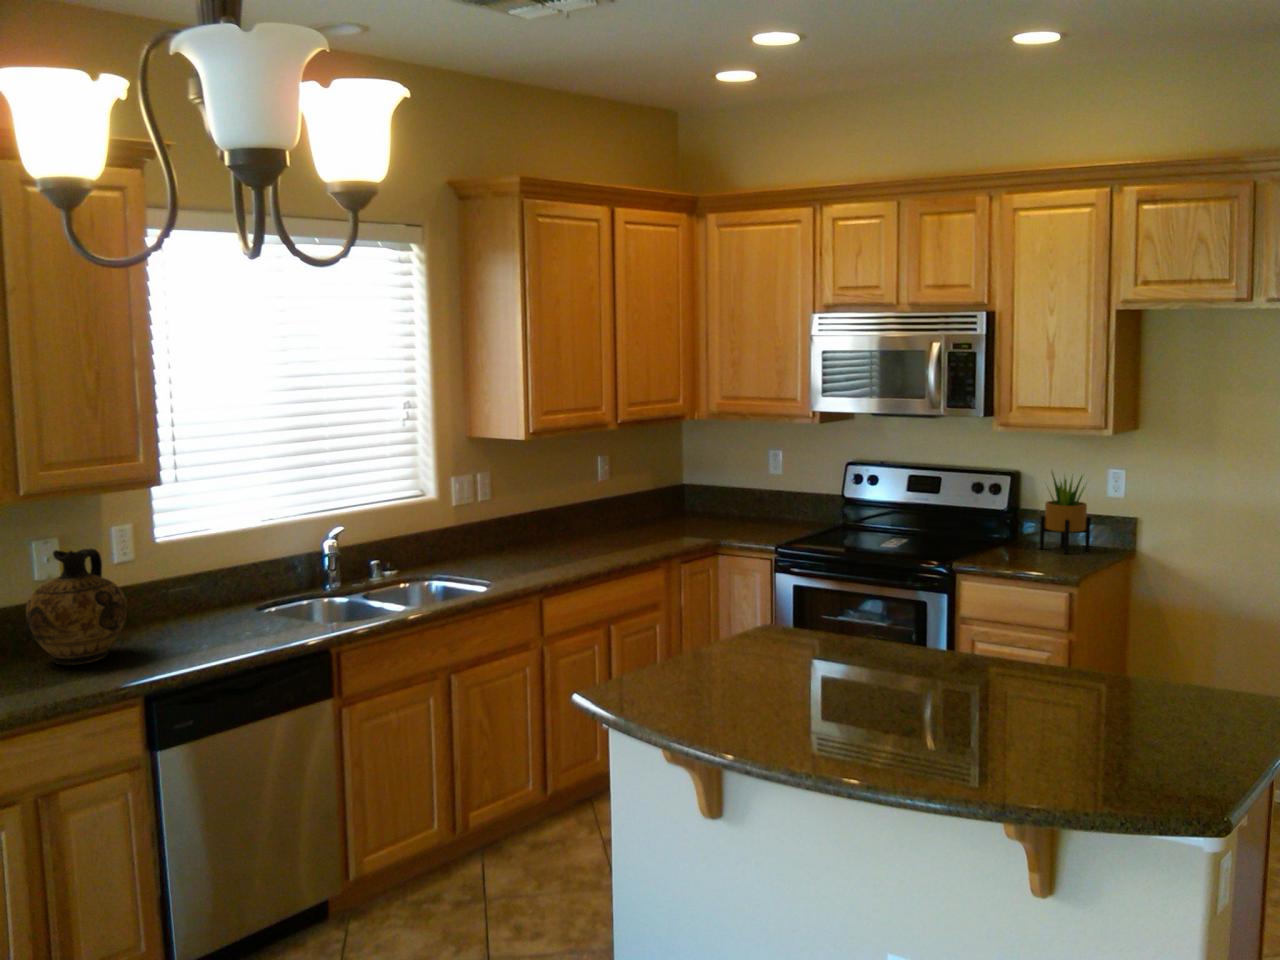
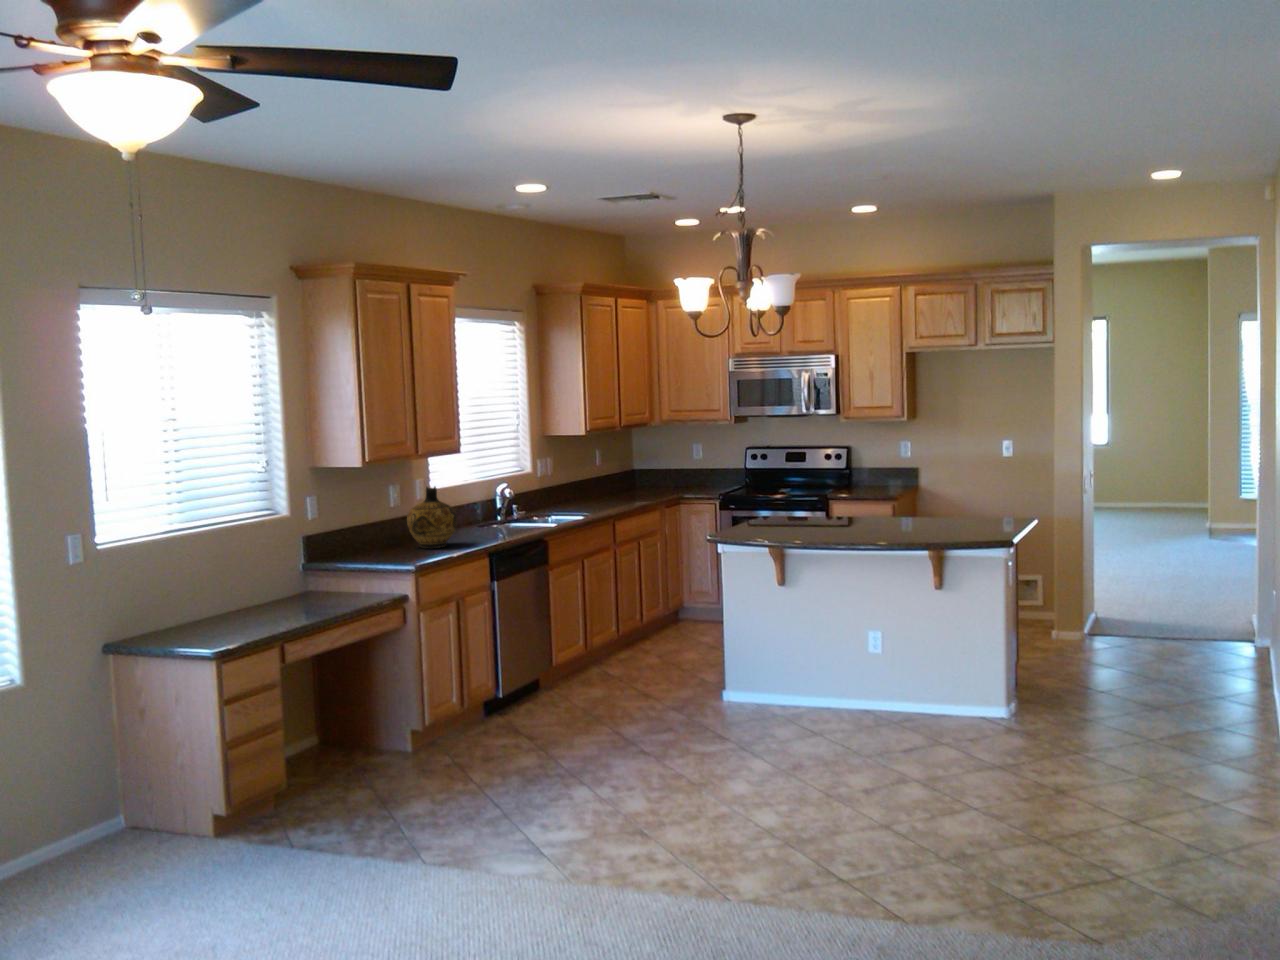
potted plant: present [1040,473,1091,554] -> none [867,443,894,490]

